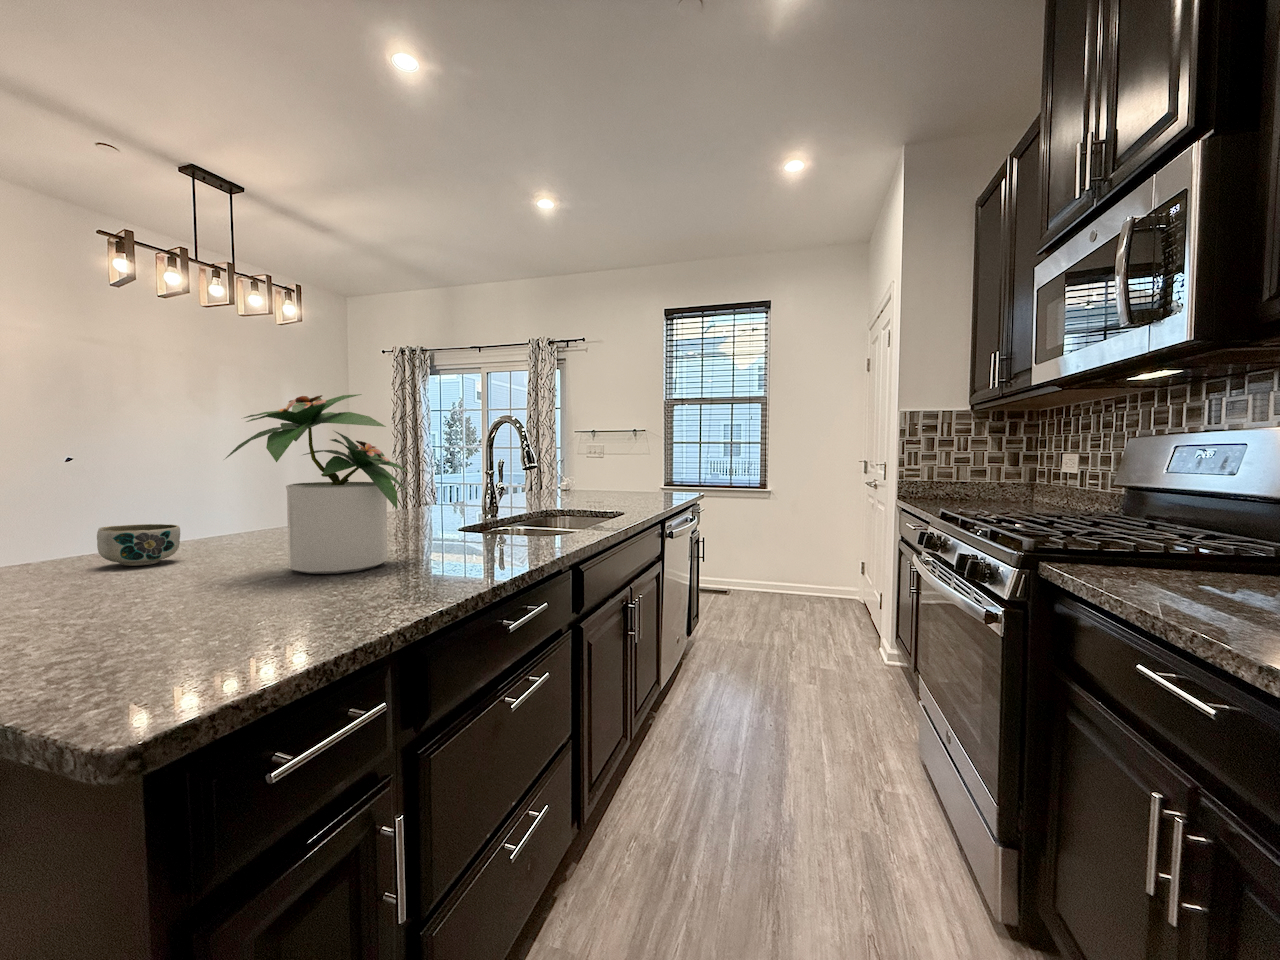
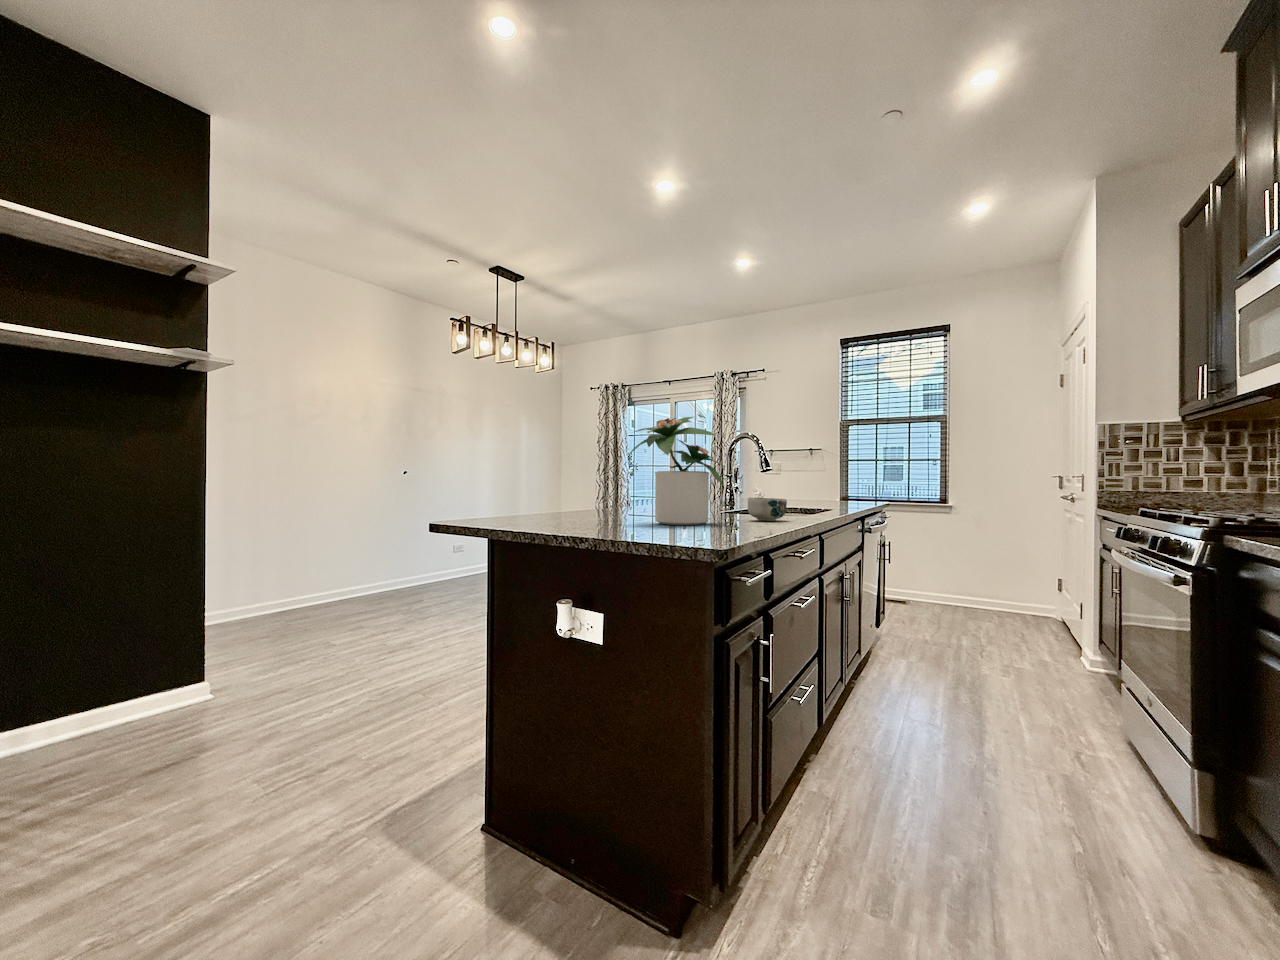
bowl: present [97,524,180,566] -> present [748,497,787,521]

